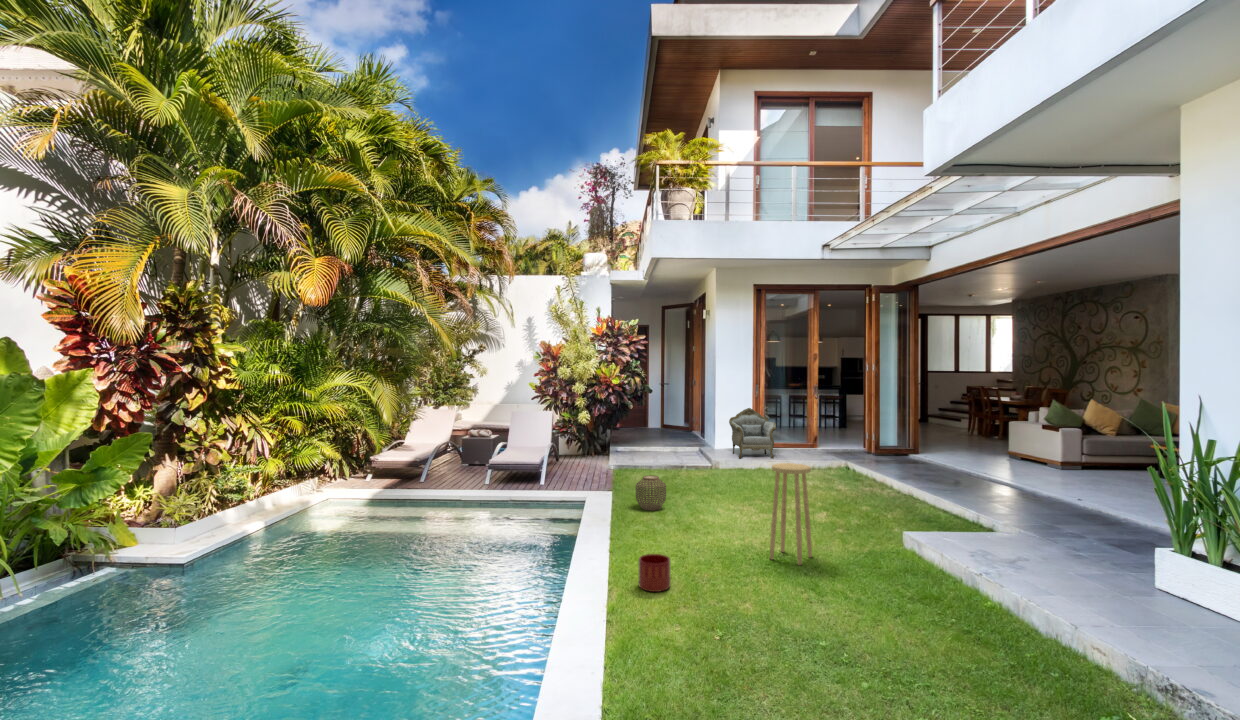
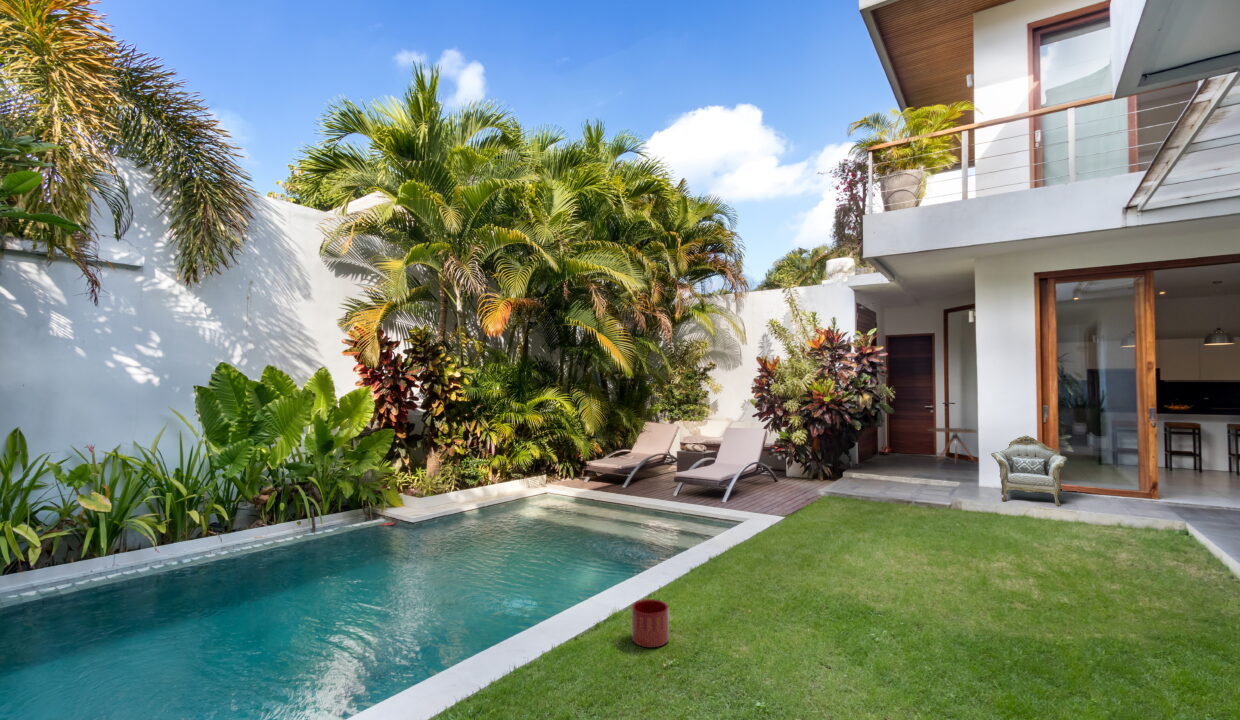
round table: none [655,405,695,435] -> present [929,428,977,460]
stool: present [770,463,812,565] -> none [840,513,910,665]
woven basket: present [636,475,666,511] -> none [770,508,807,550]

